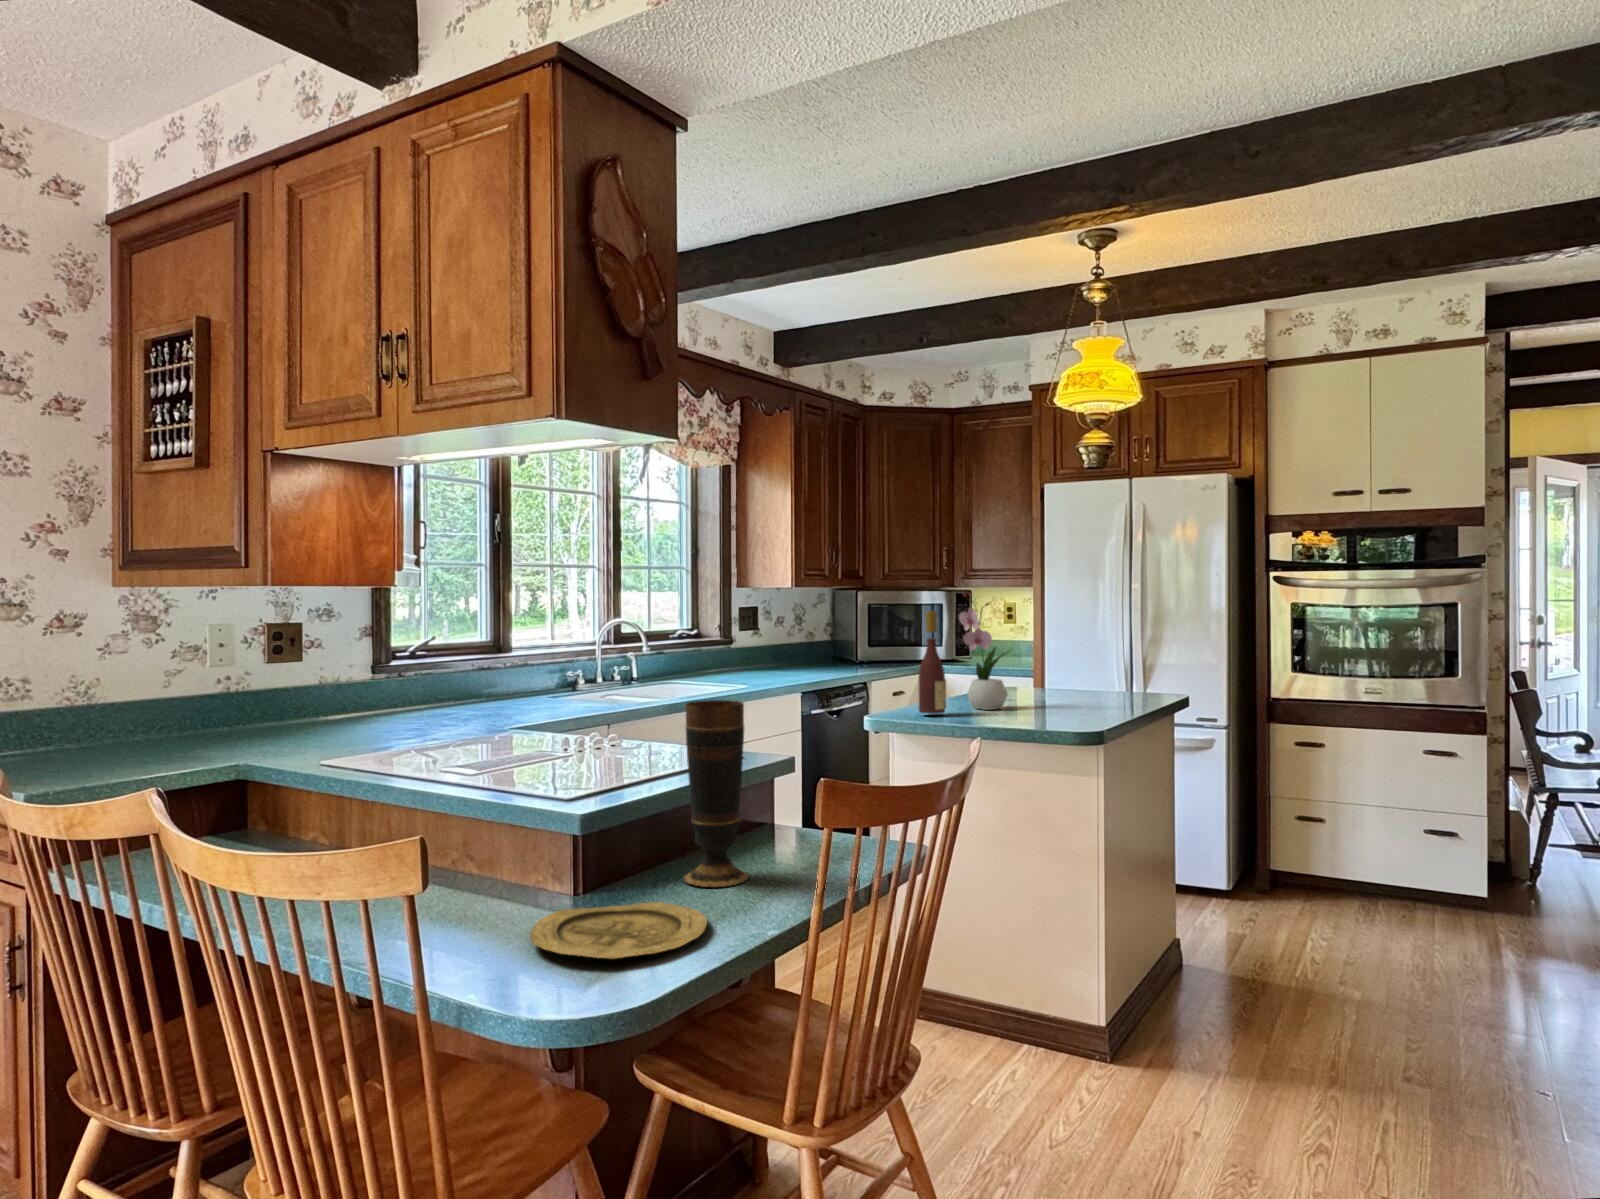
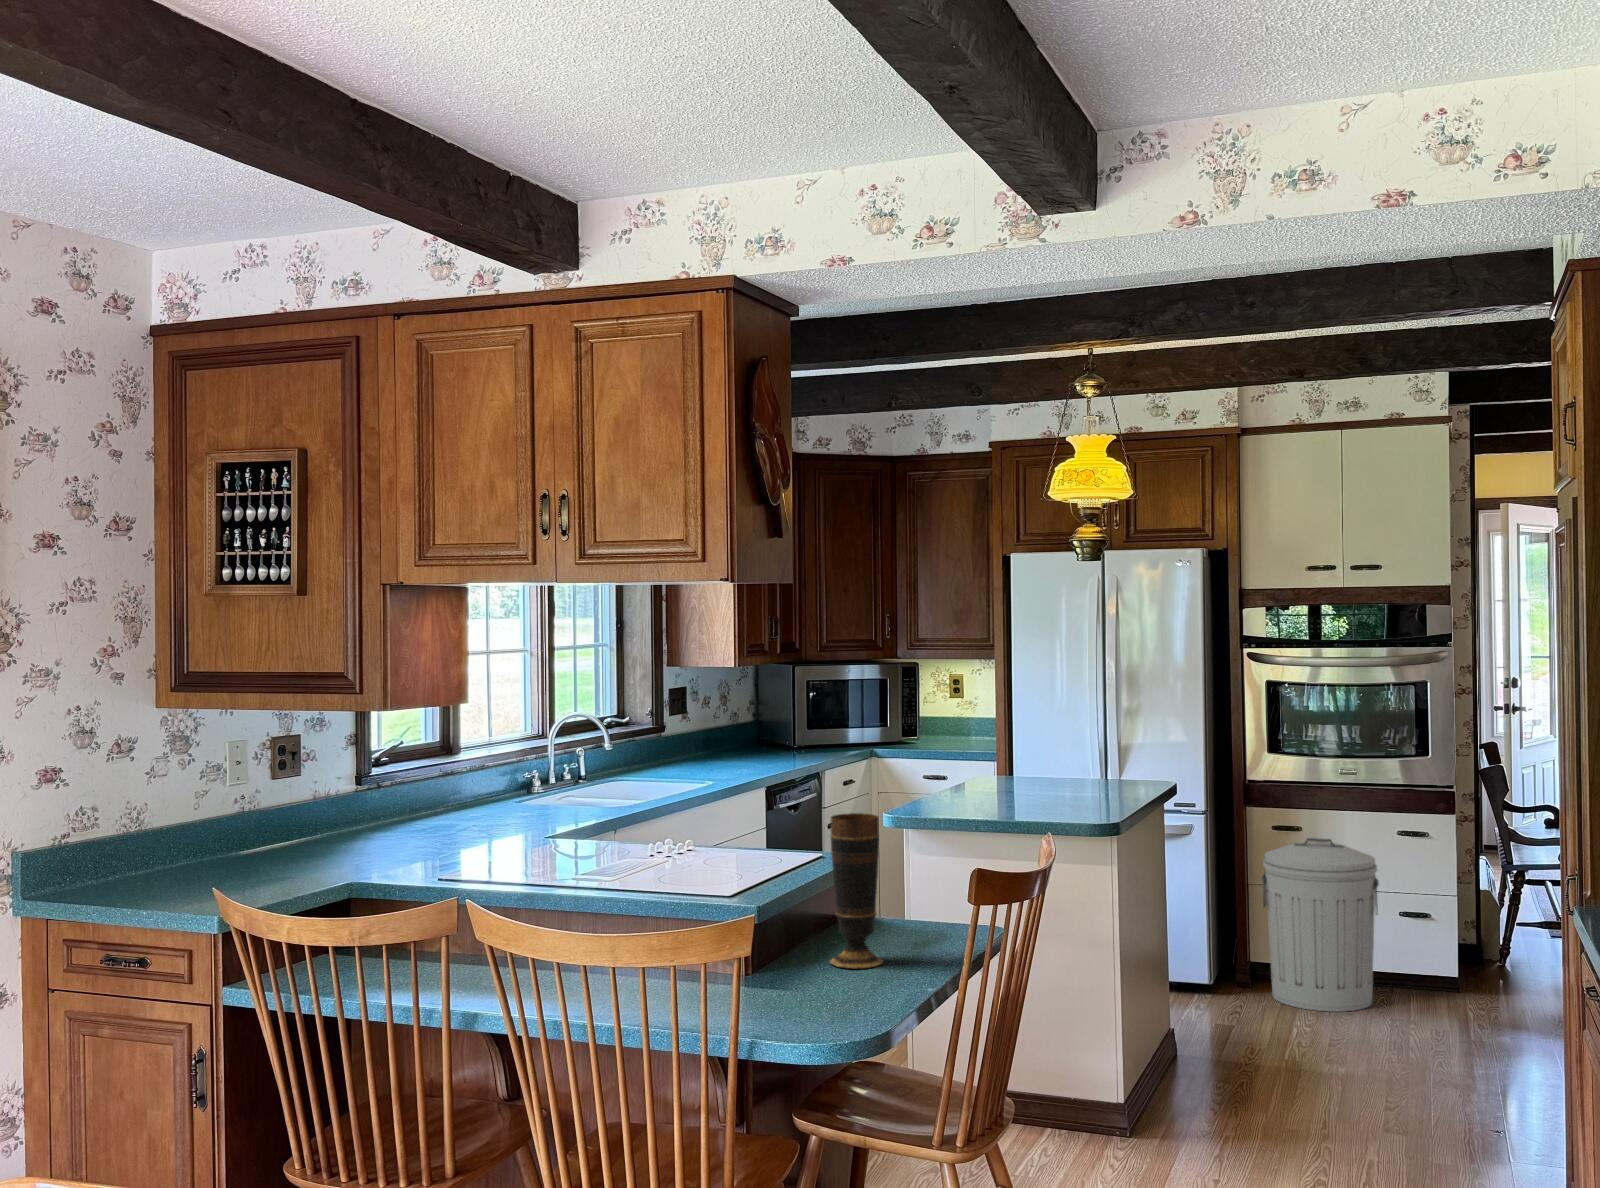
flower arrangement: present [959,593,1008,710] -> none [970,690,1023,807]
wine bottle: present [919,611,946,714] -> none [936,711,965,816]
trash can: none [1280,754,1404,927] -> present [1262,838,1379,1012]
plate: present [530,902,707,959] -> none [757,980,892,1013]

